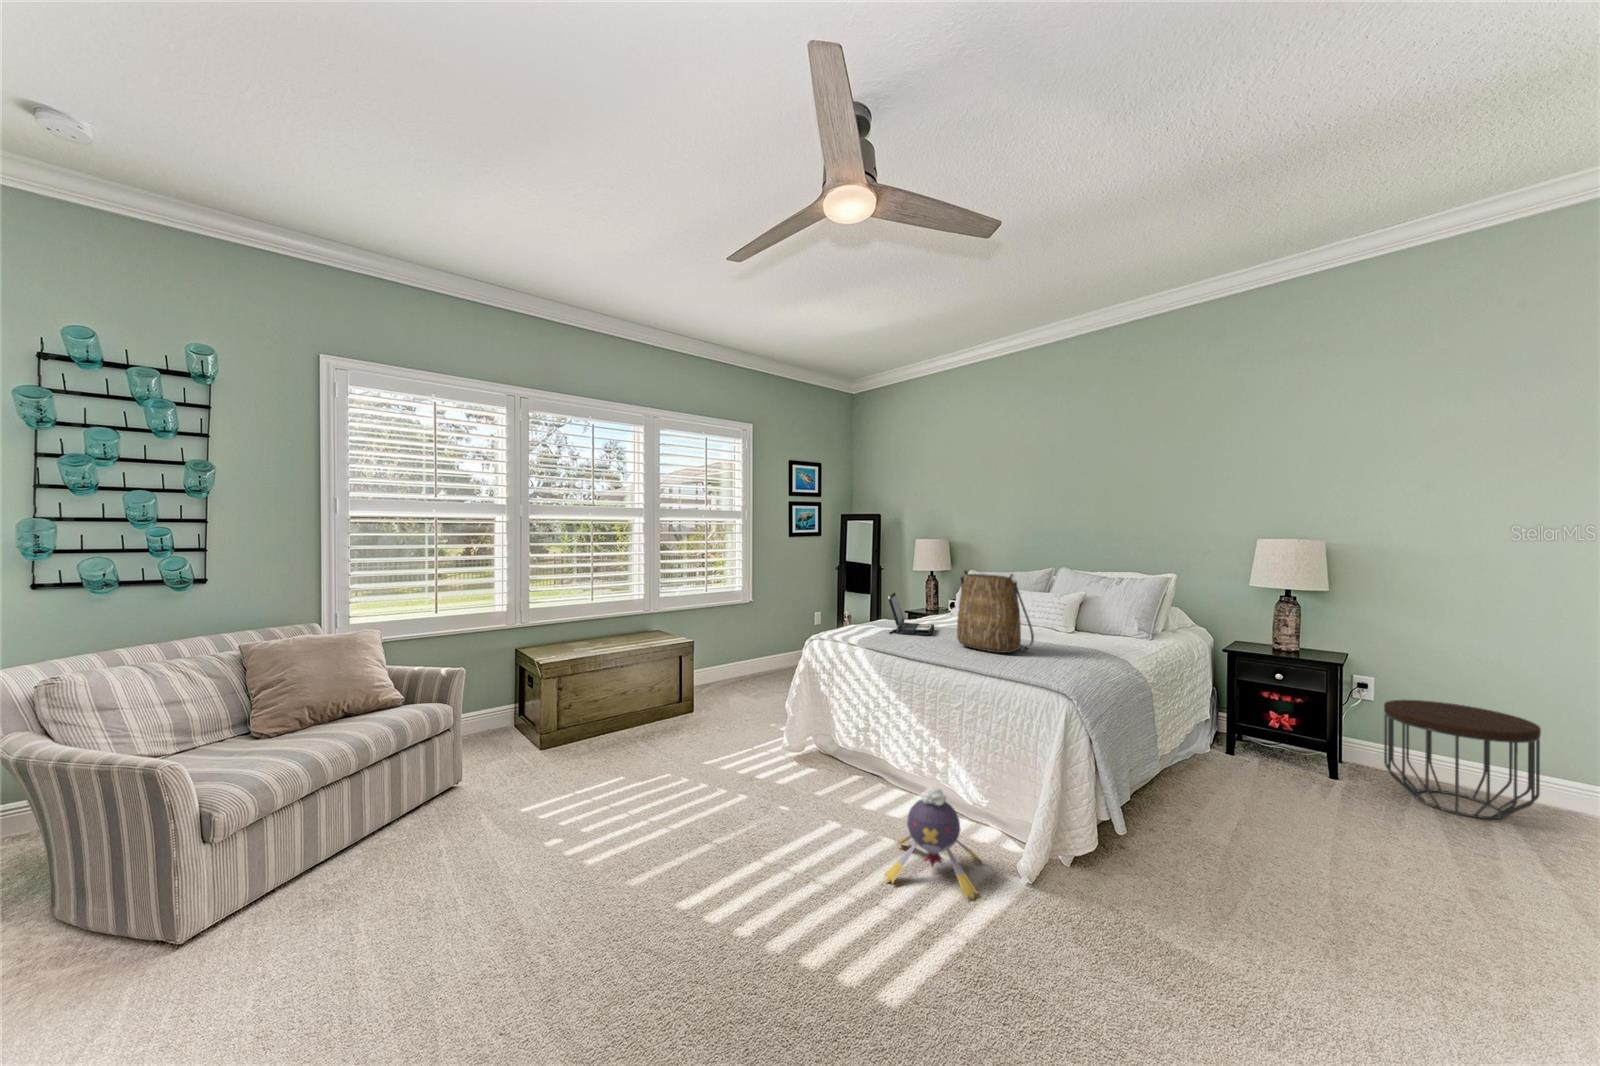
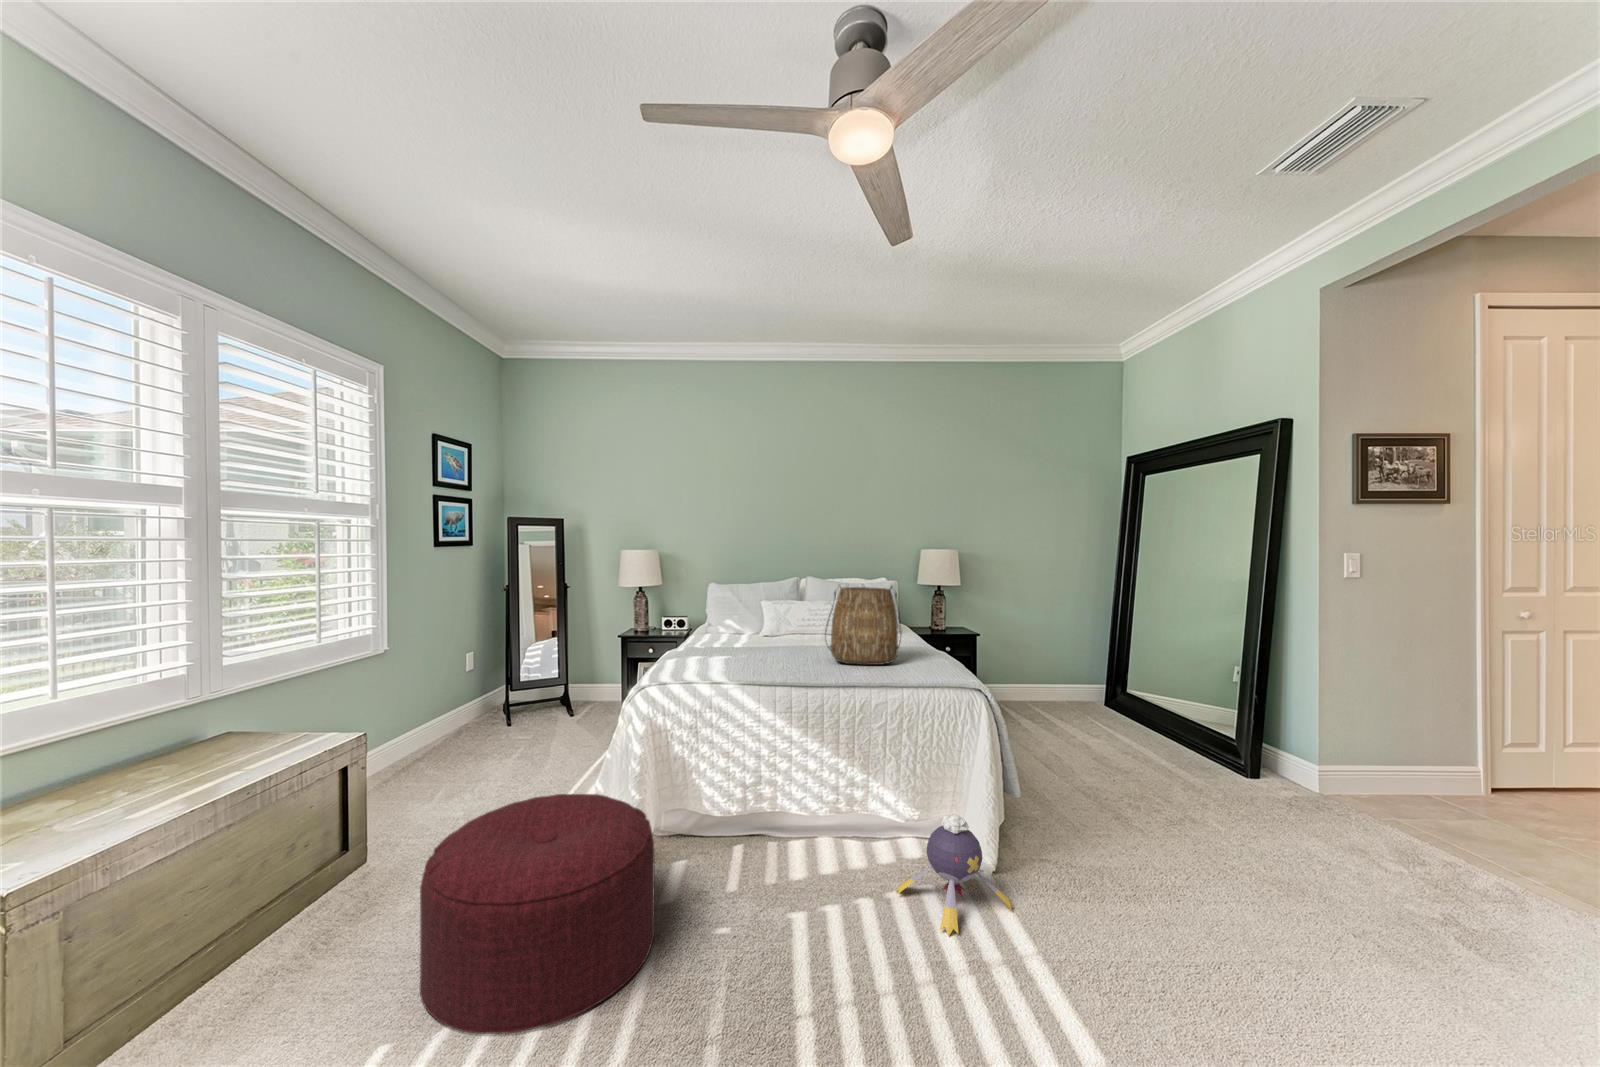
laptop: present [888,592,934,635] -> none [720,614,781,664]
ottoman: none [619,690,752,805] -> present [420,794,655,1034]
side table: present [1384,700,1541,819] -> none [1015,650,1087,720]

